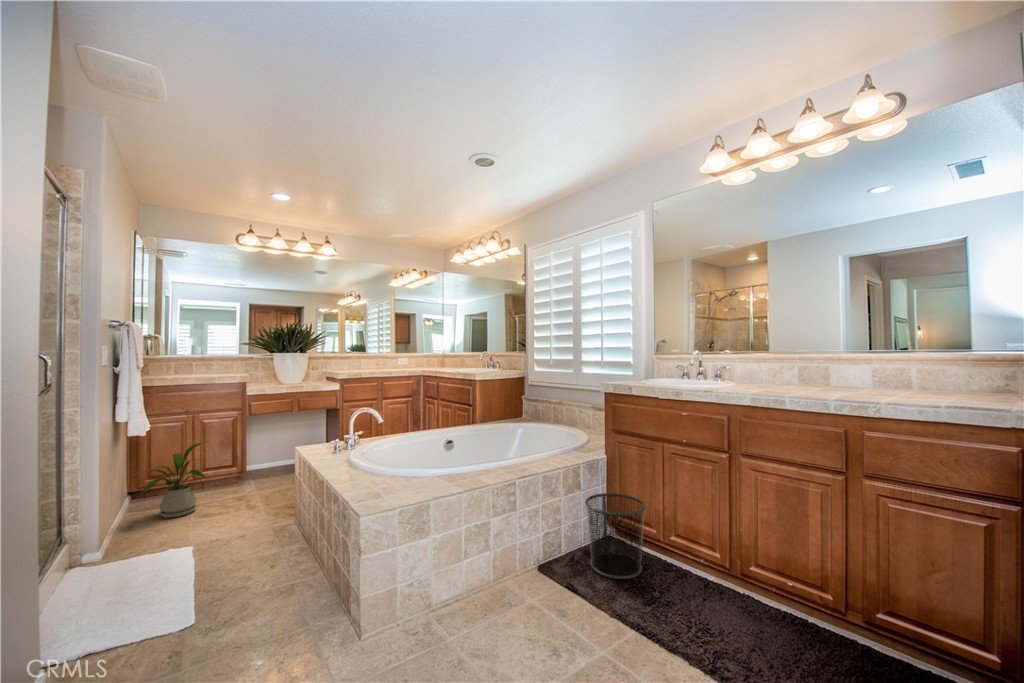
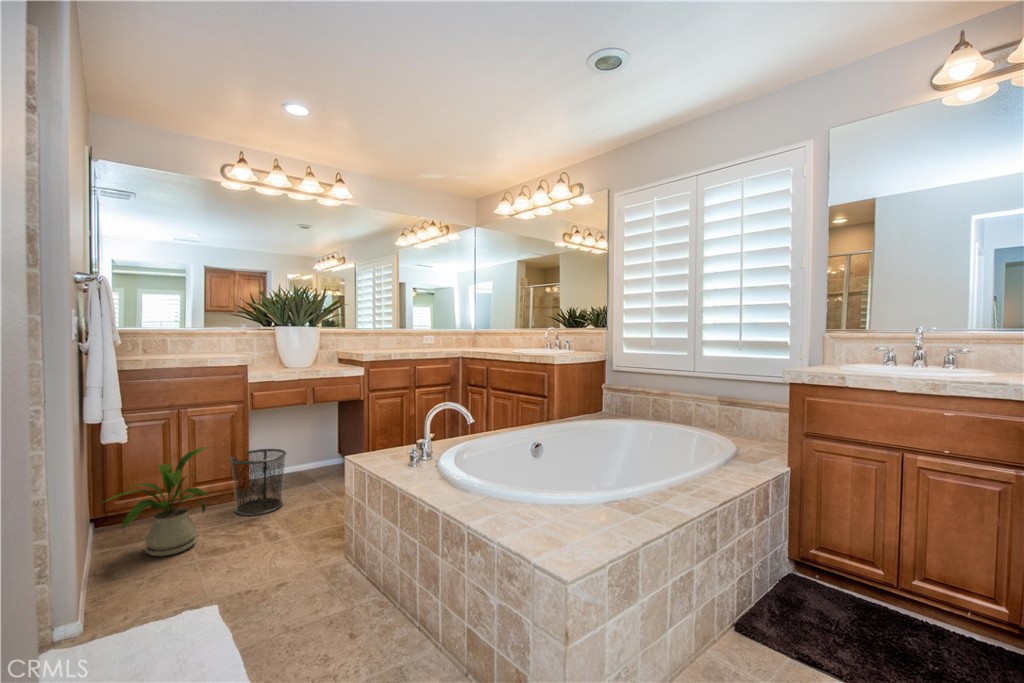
waste bin: present [585,493,646,579] -> present [230,449,286,515]

